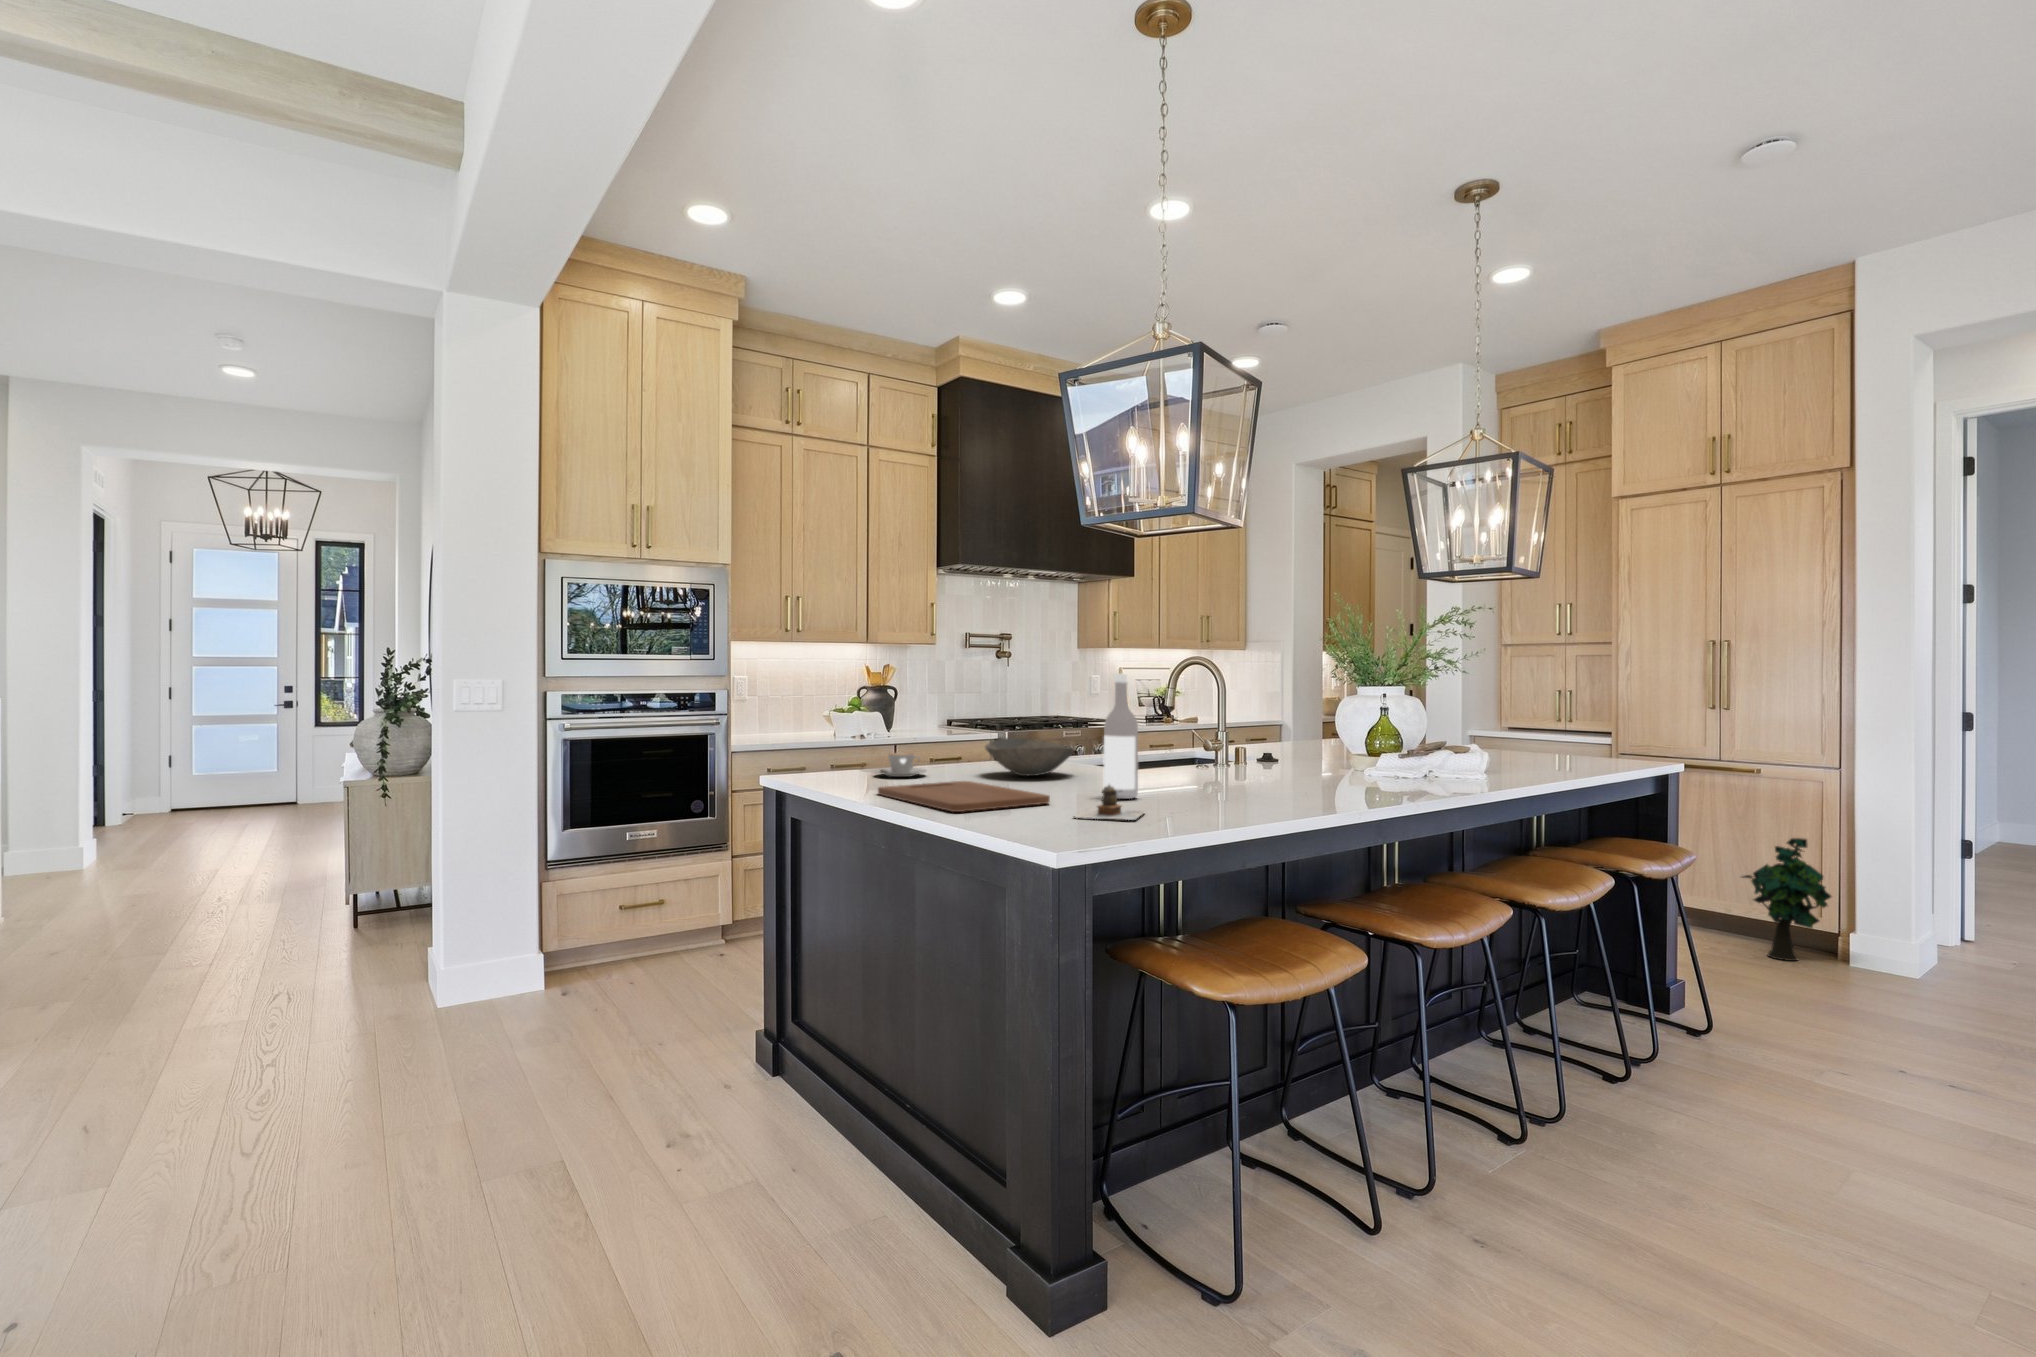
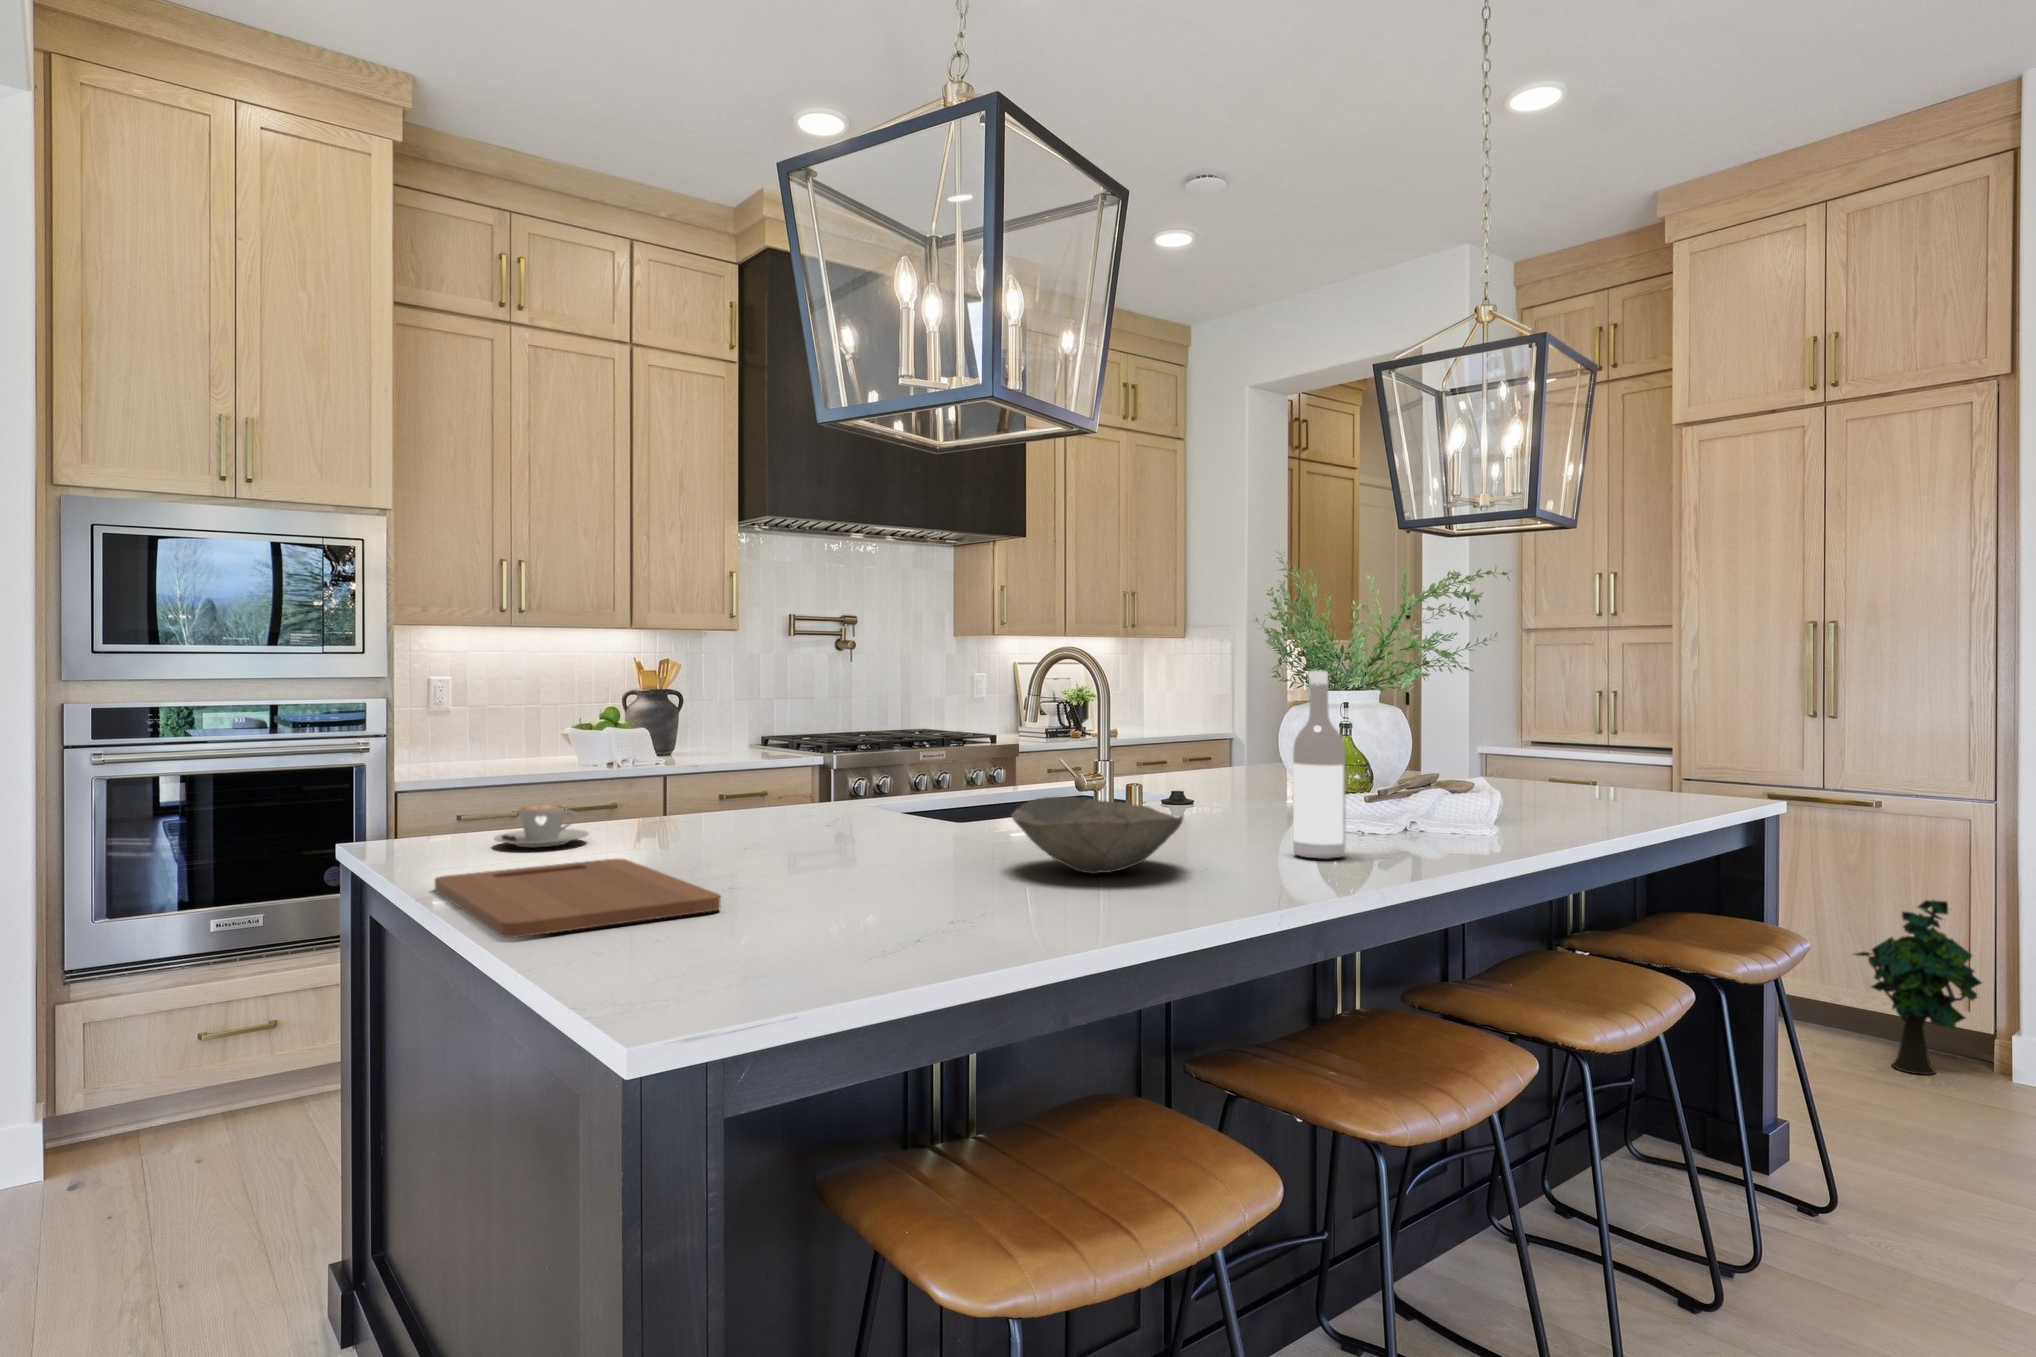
wine bottle: present [1103,673,1138,799] -> present [1293,671,1346,859]
bowl: present [985,738,1075,776] -> present [1012,797,1183,874]
teapot: present [1075,784,1144,820] -> none [720,881,874,956]

